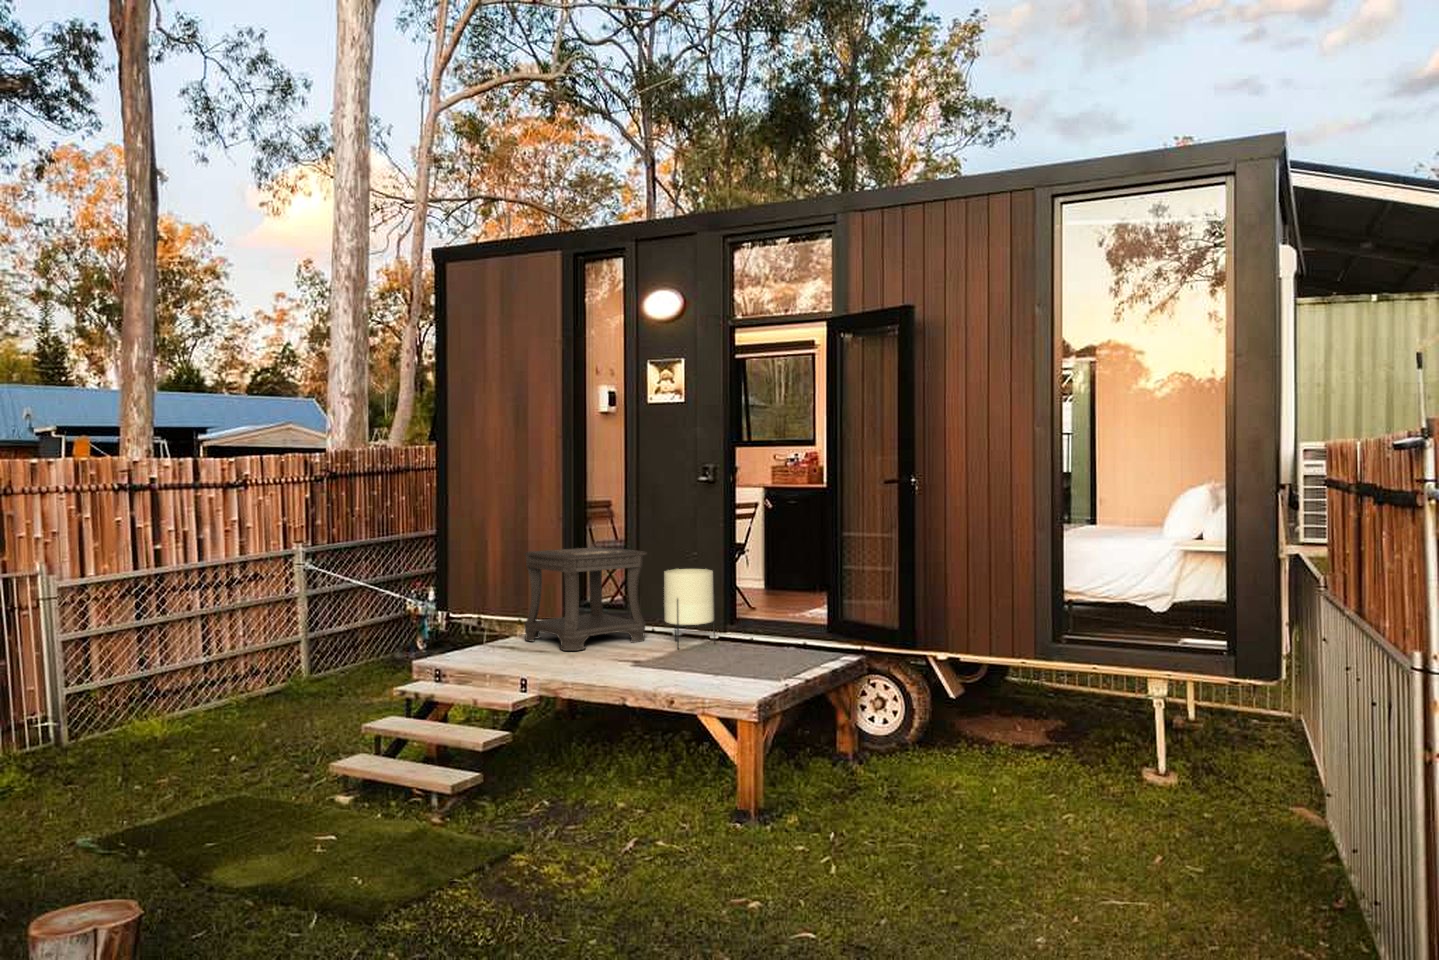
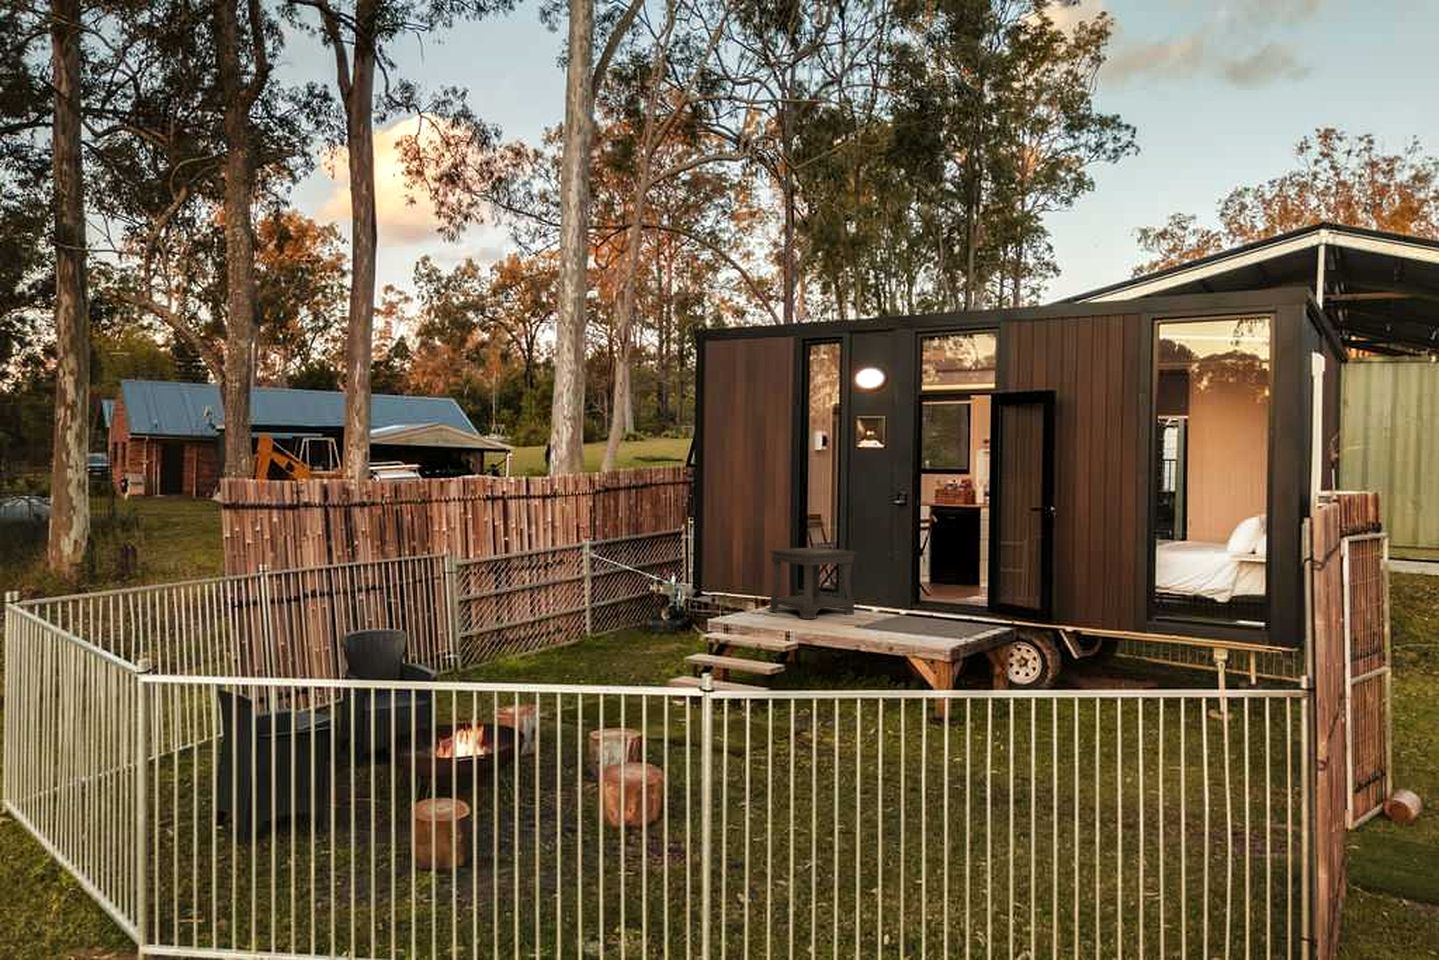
planter: present [664,569,715,648] -> none [871,565,907,620]

